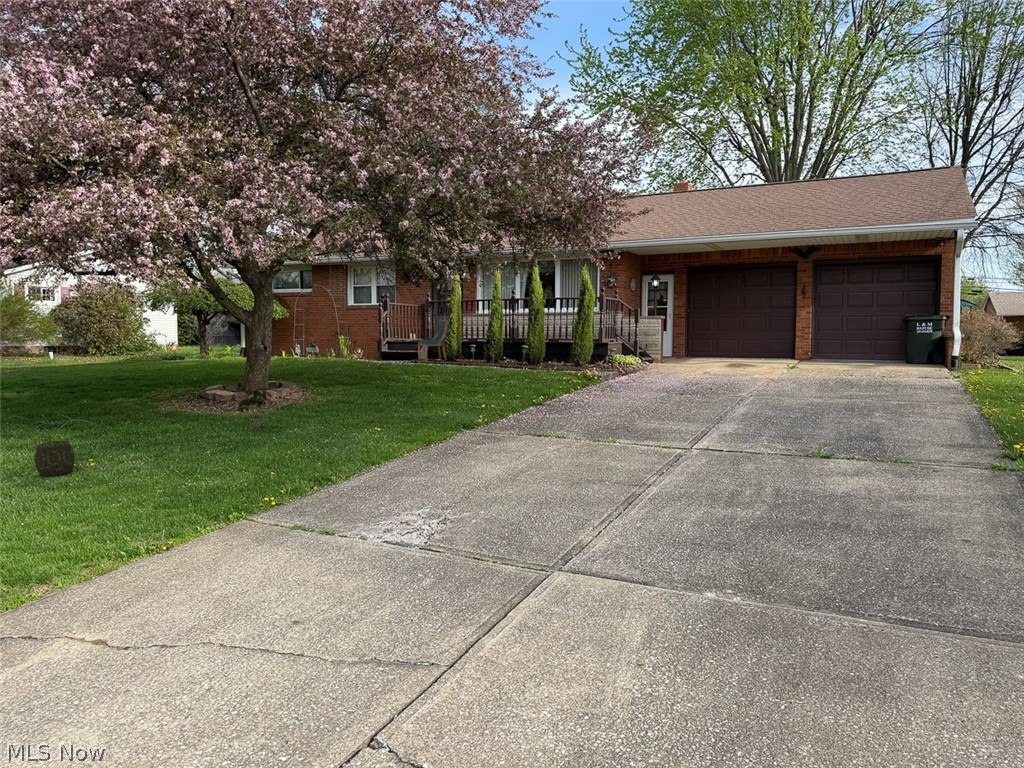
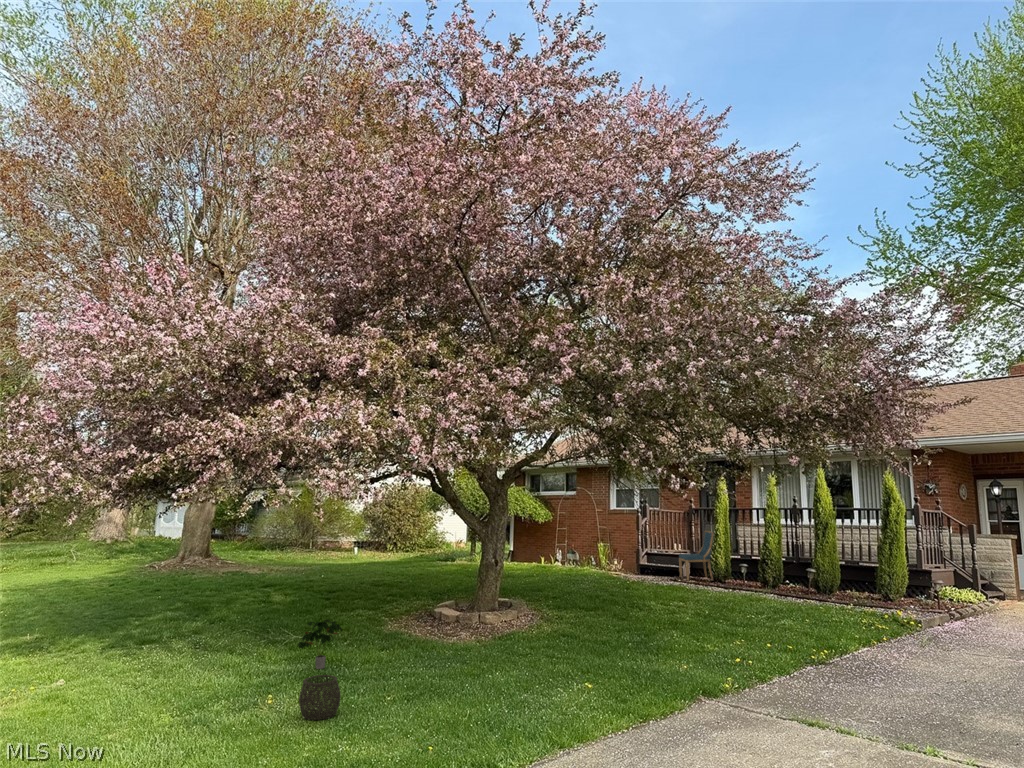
potted plant: present [238,388,271,428] -> present [298,620,342,669]
woven basket: present [34,441,75,476] -> present [299,675,341,720]

